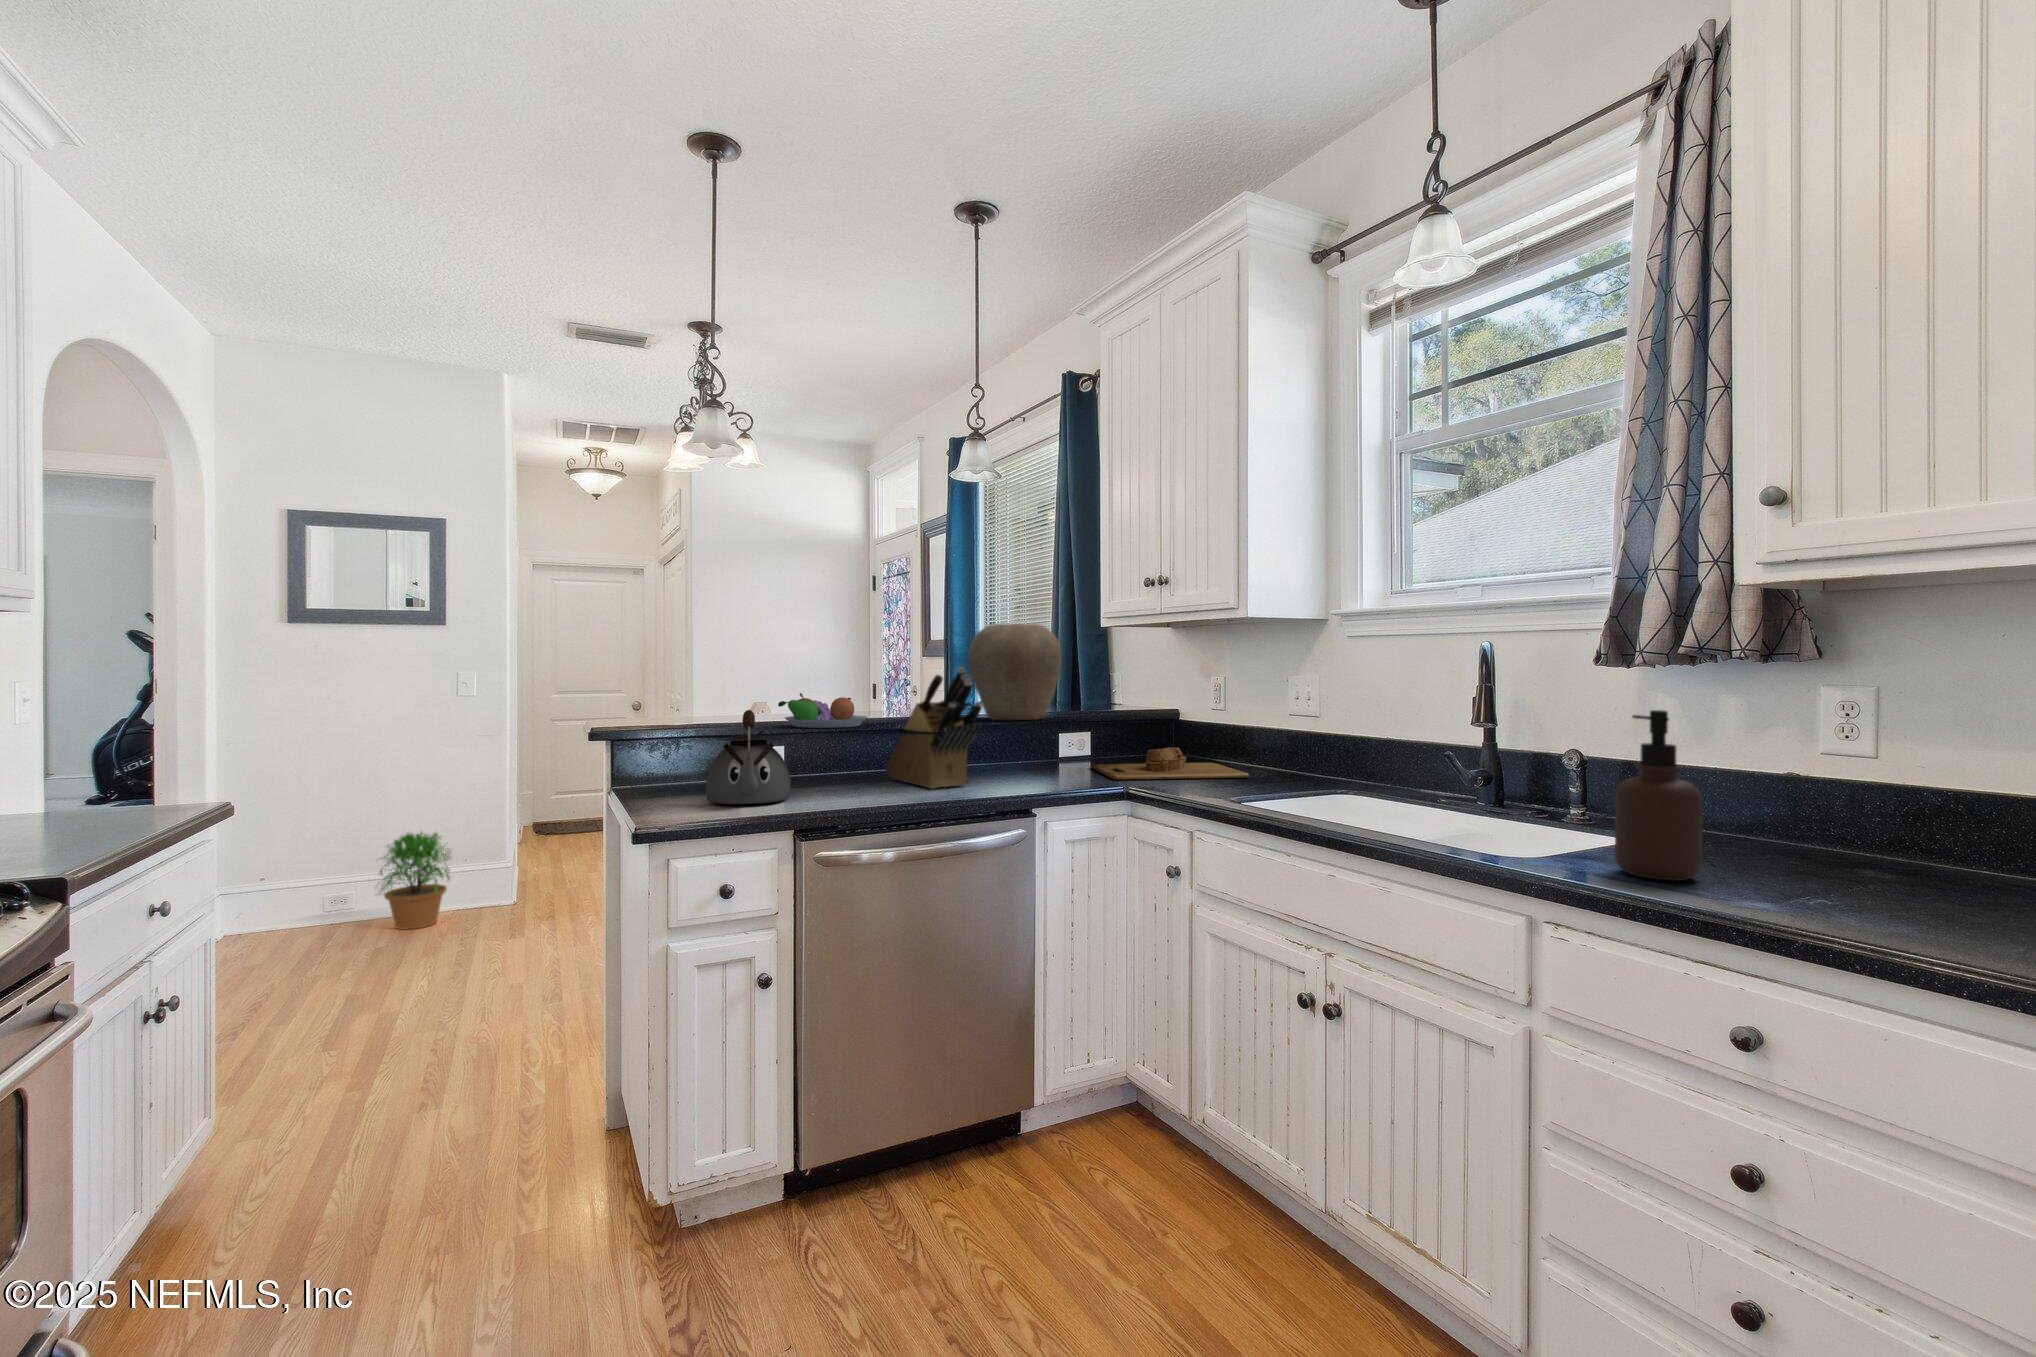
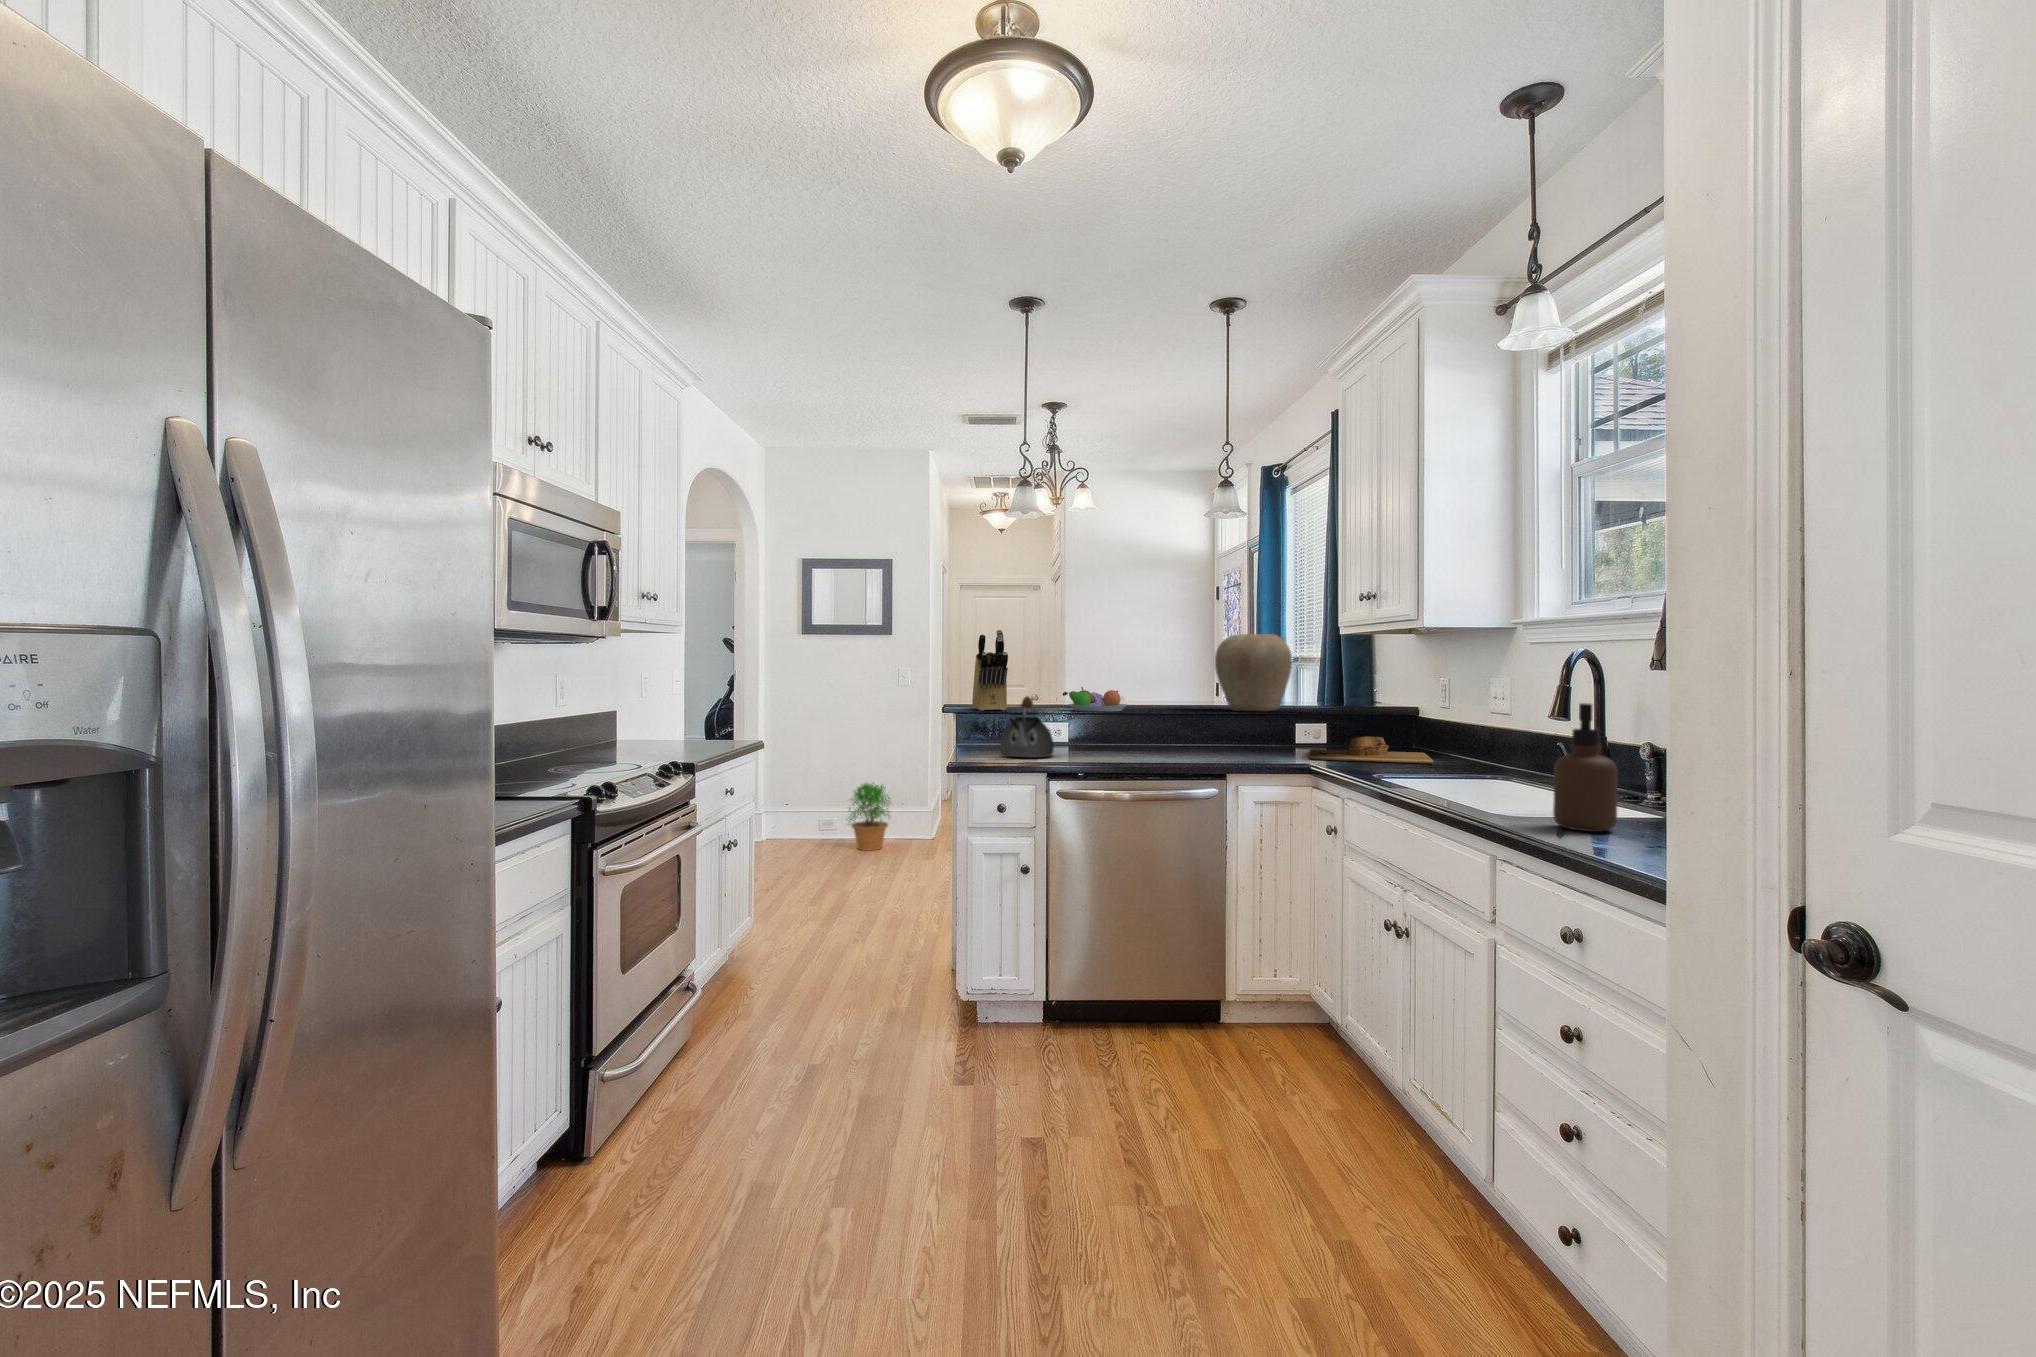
knife block: present [886,667,982,789] -> present [972,630,1008,711]

